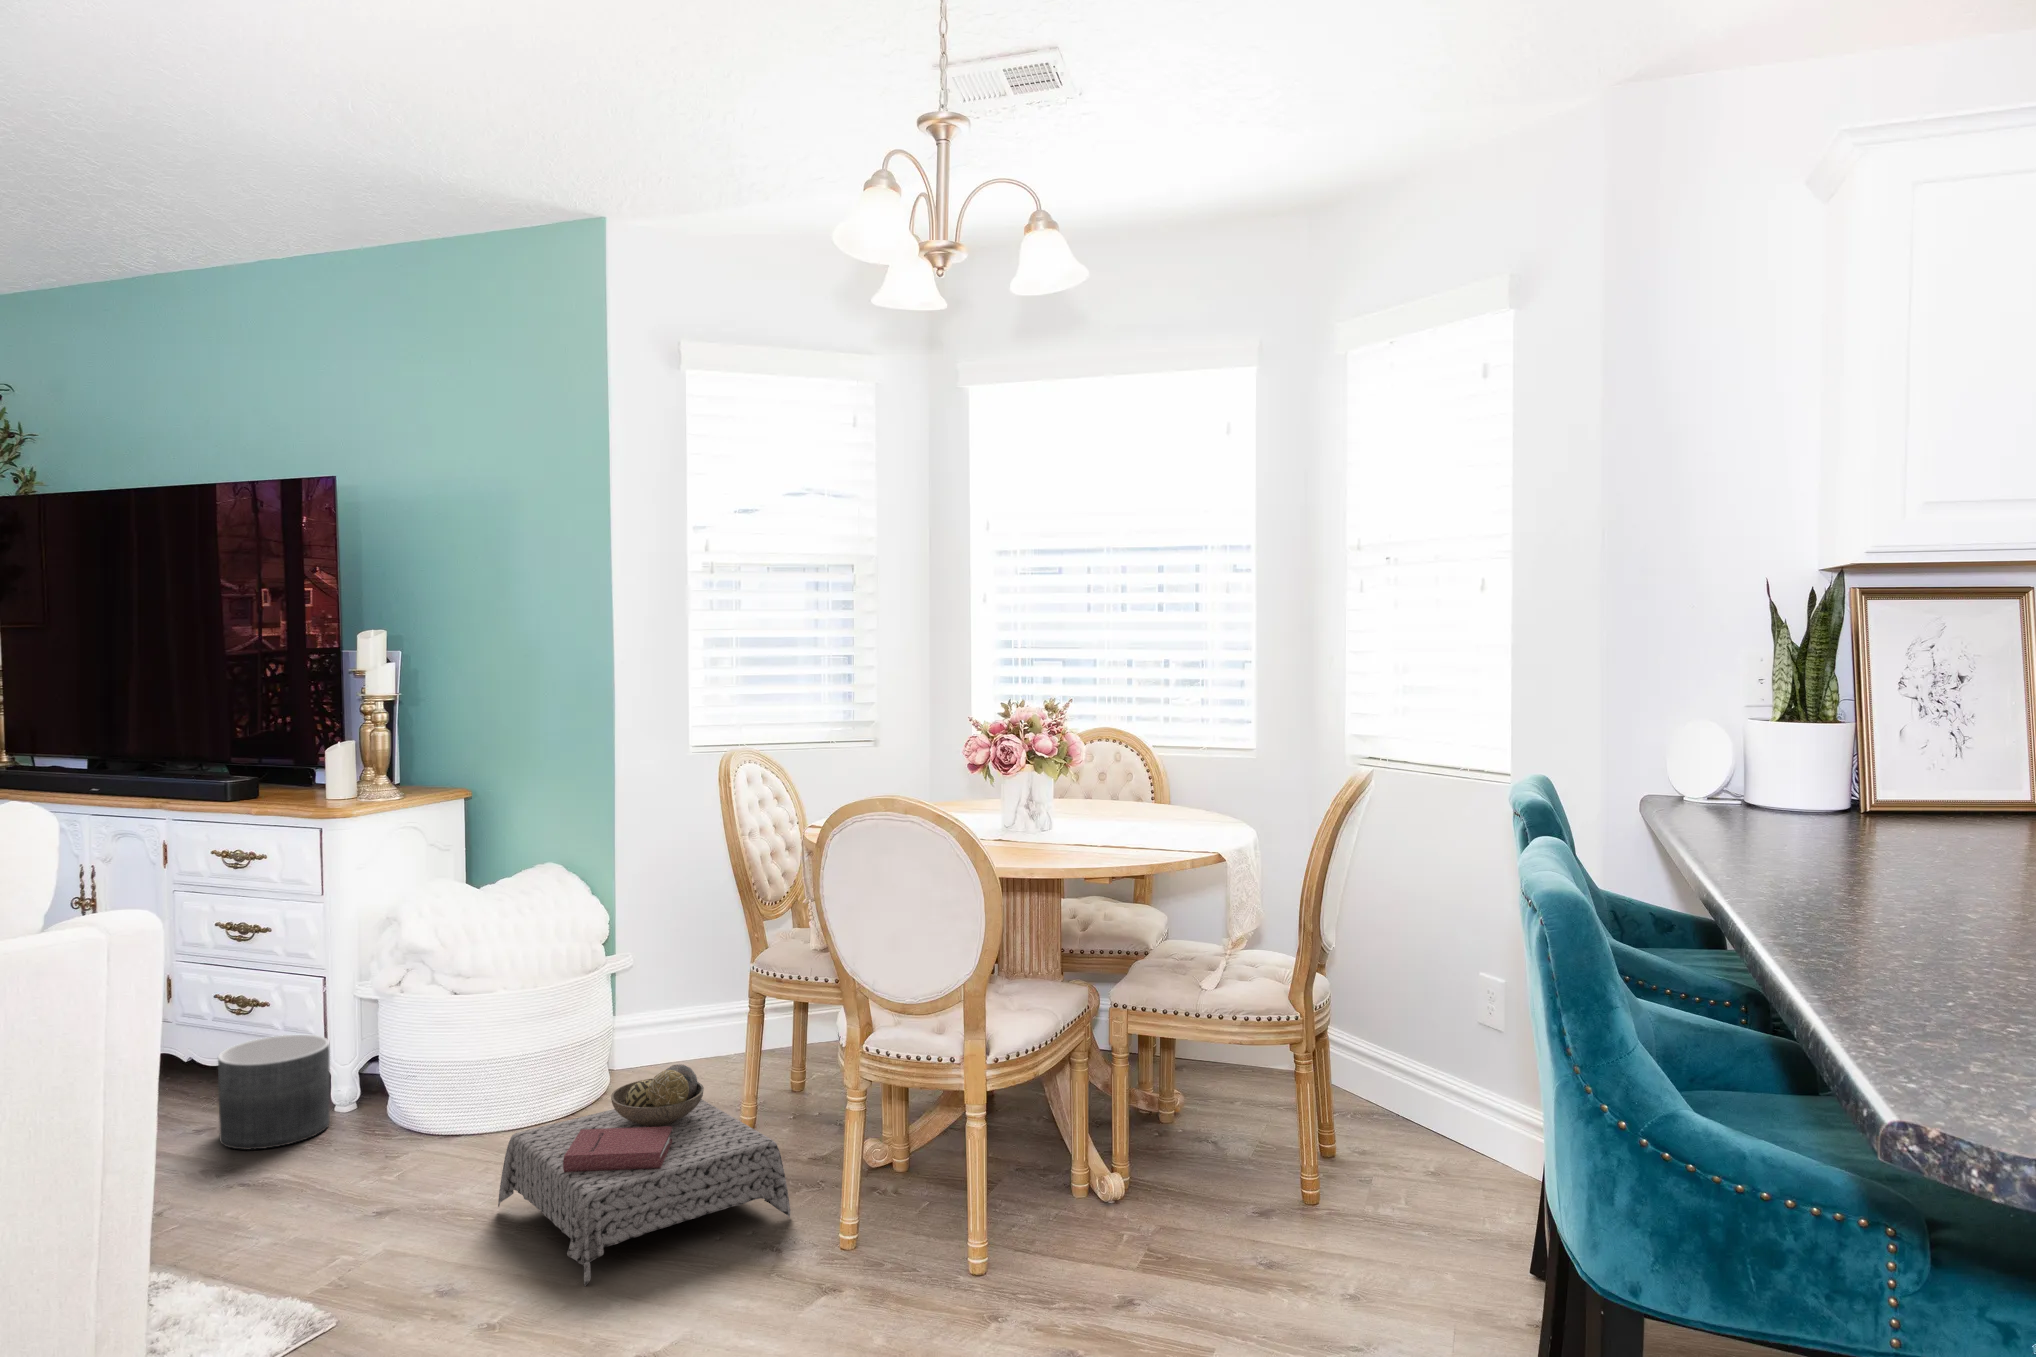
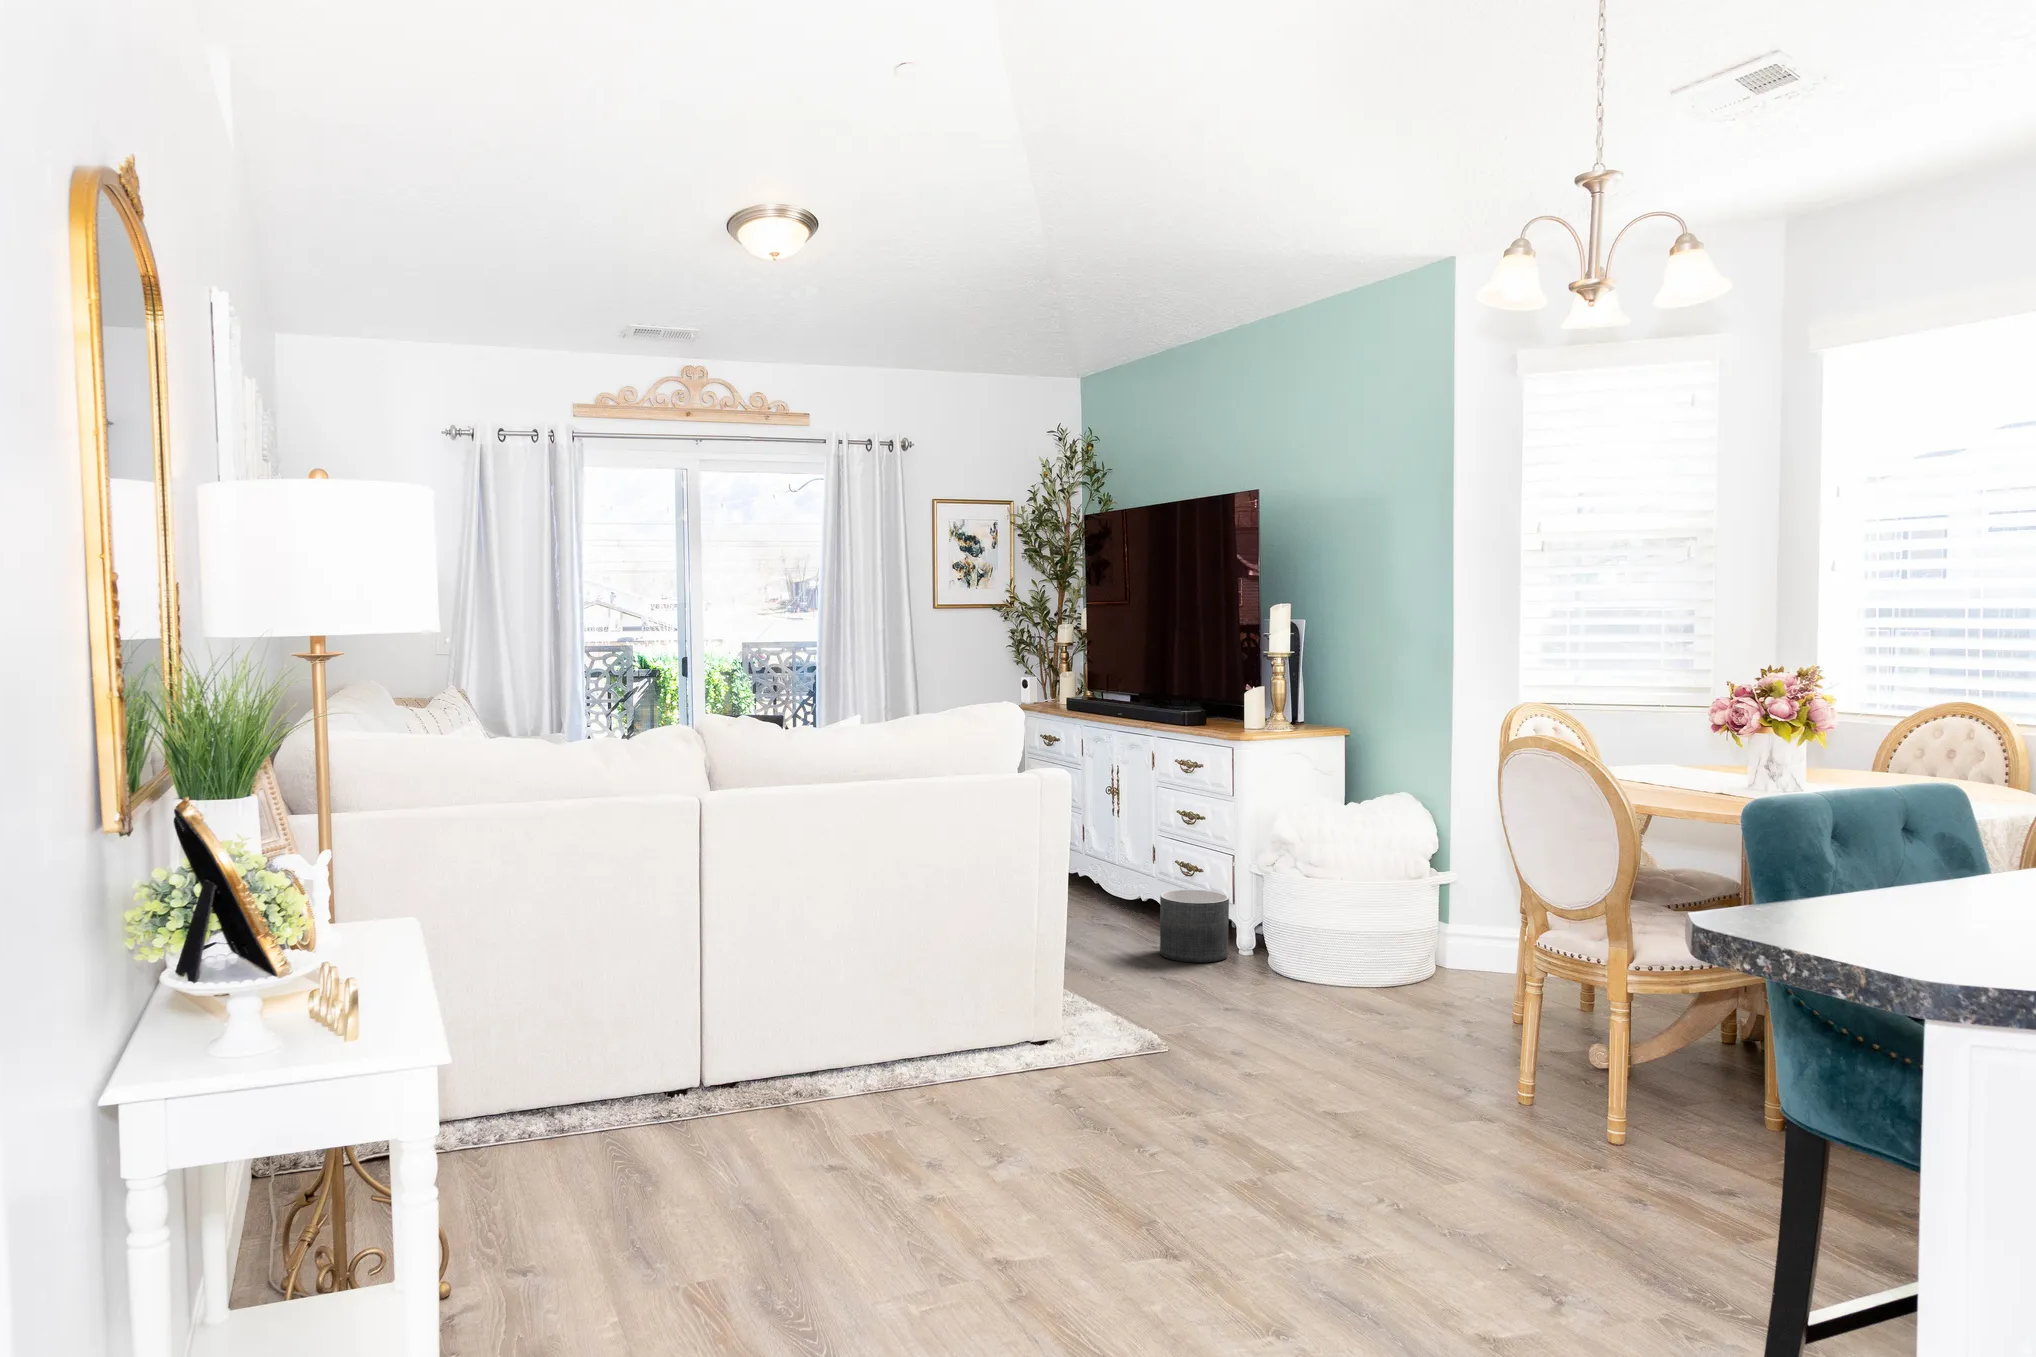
ottoman: present [498,1064,790,1286] -> none [1293,945,1497,1081]

